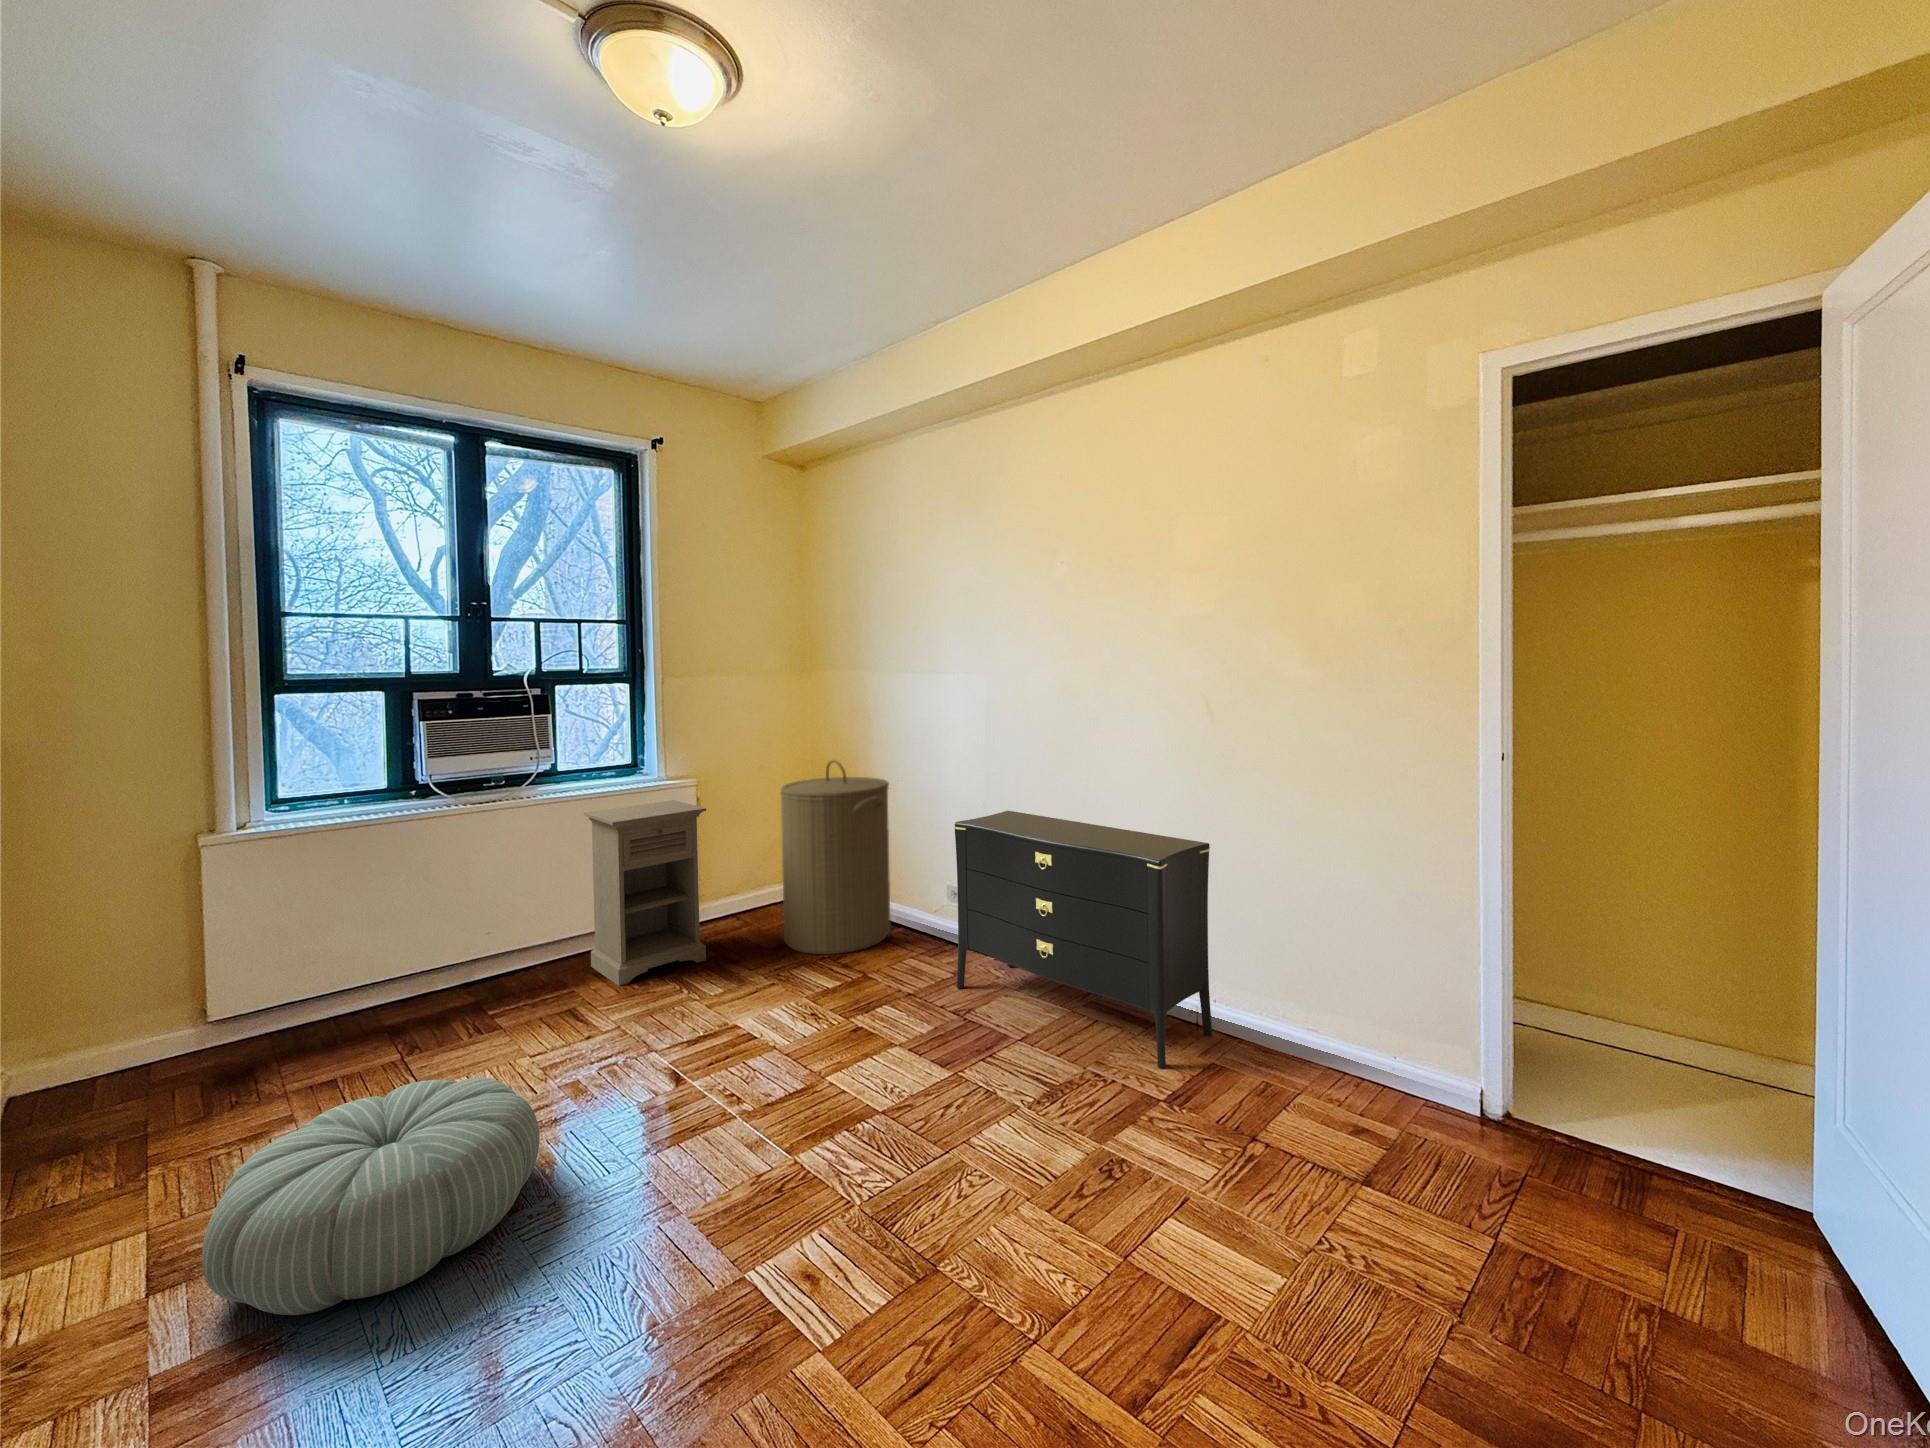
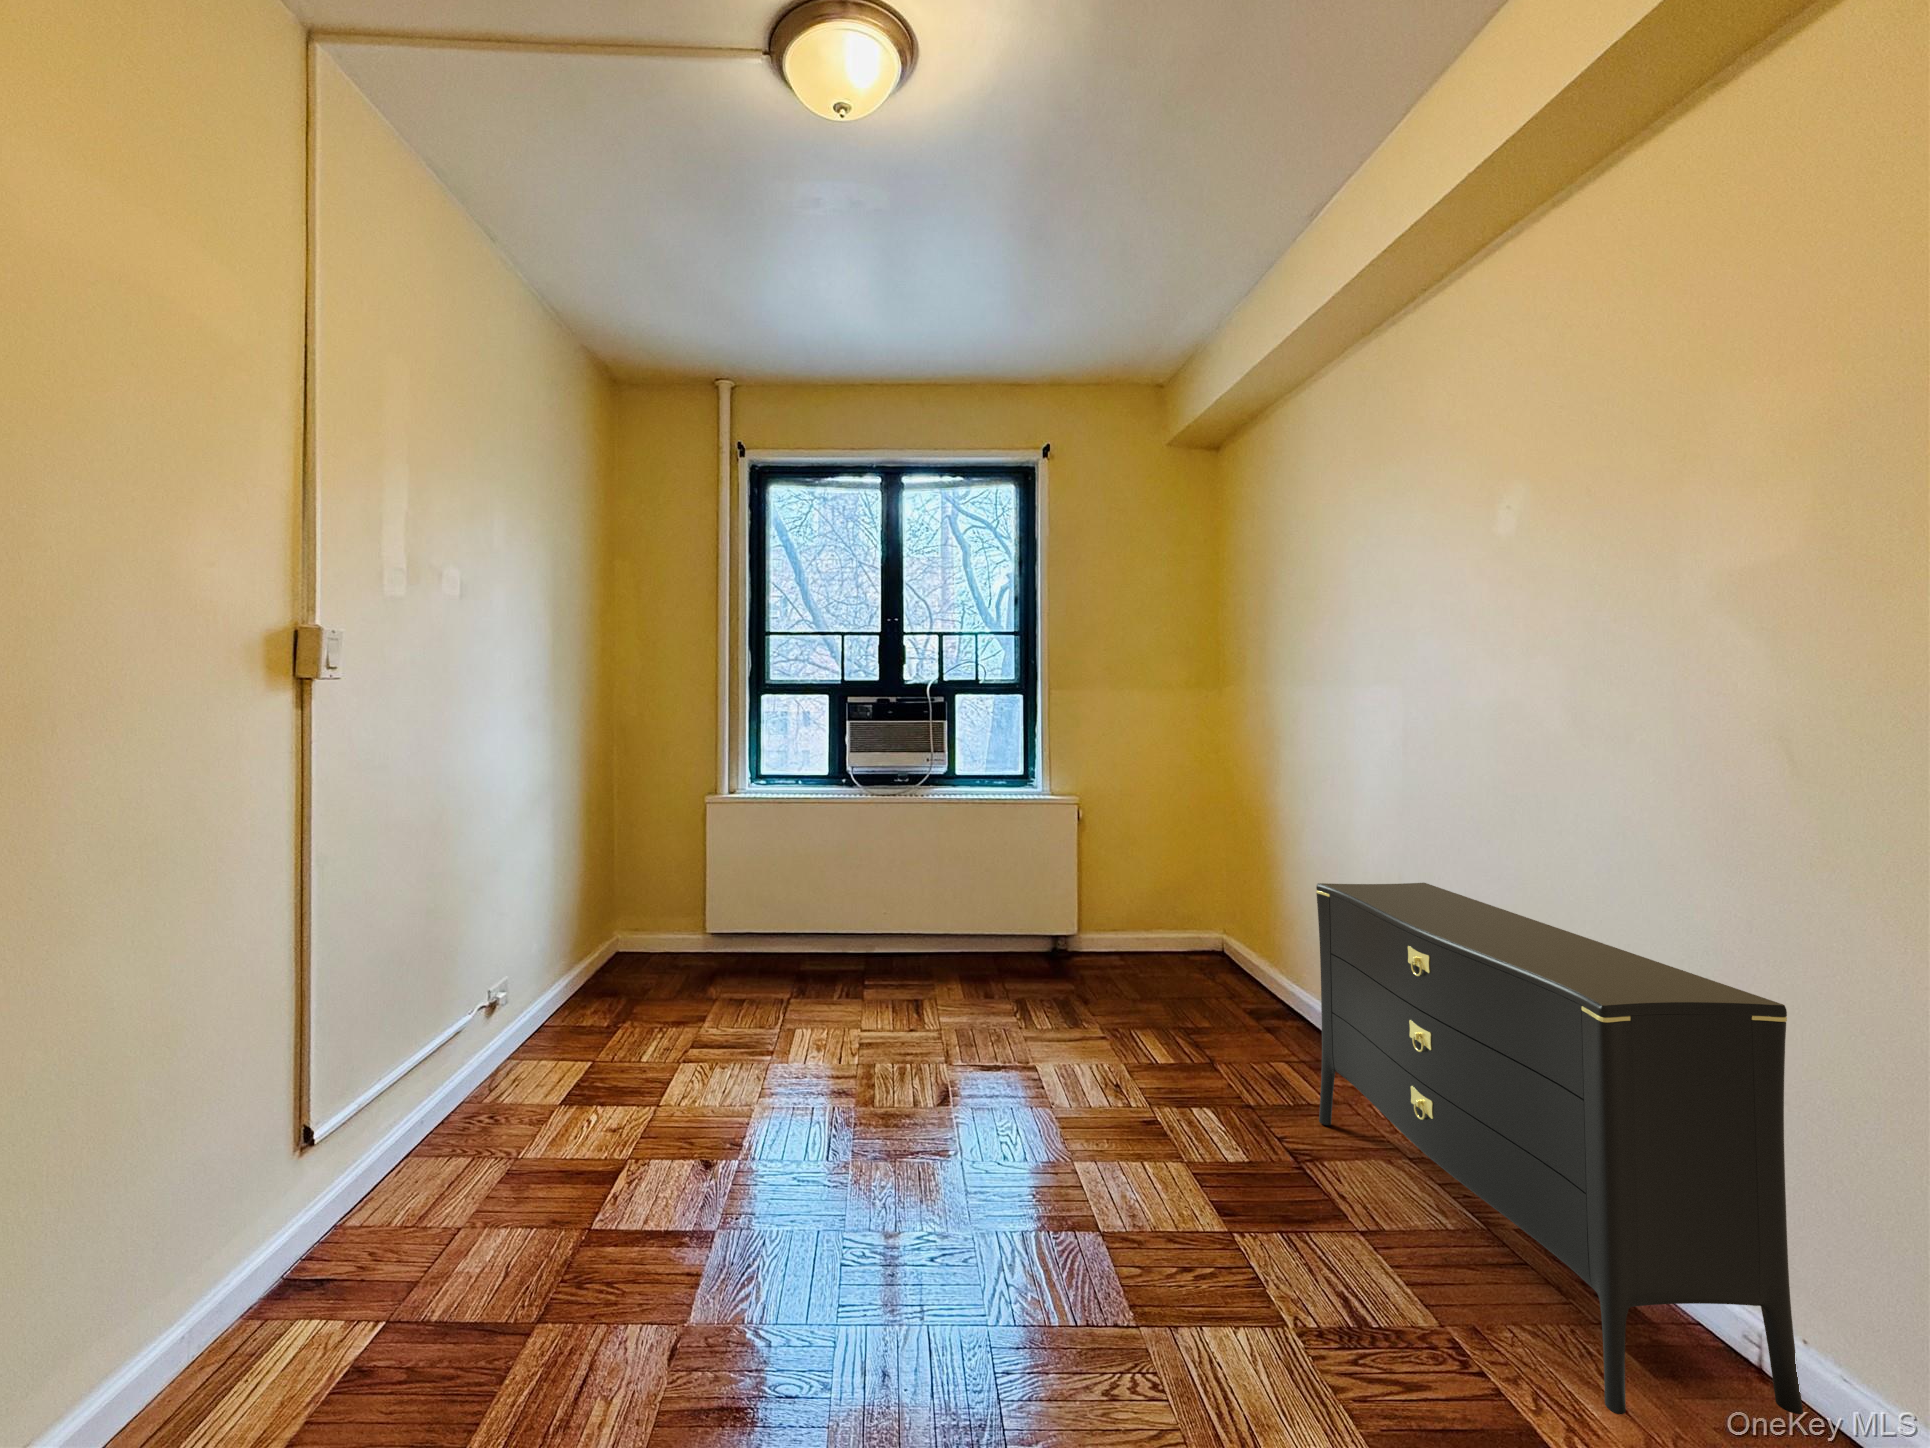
laundry hamper: present [780,760,890,954] -> none [1144,788,1285,1033]
nightstand: present [584,800,706,986] -> none [961,815,1062,993]
pouf: present [202,1077,540,1315] -> none [569,1011,787,1170]

